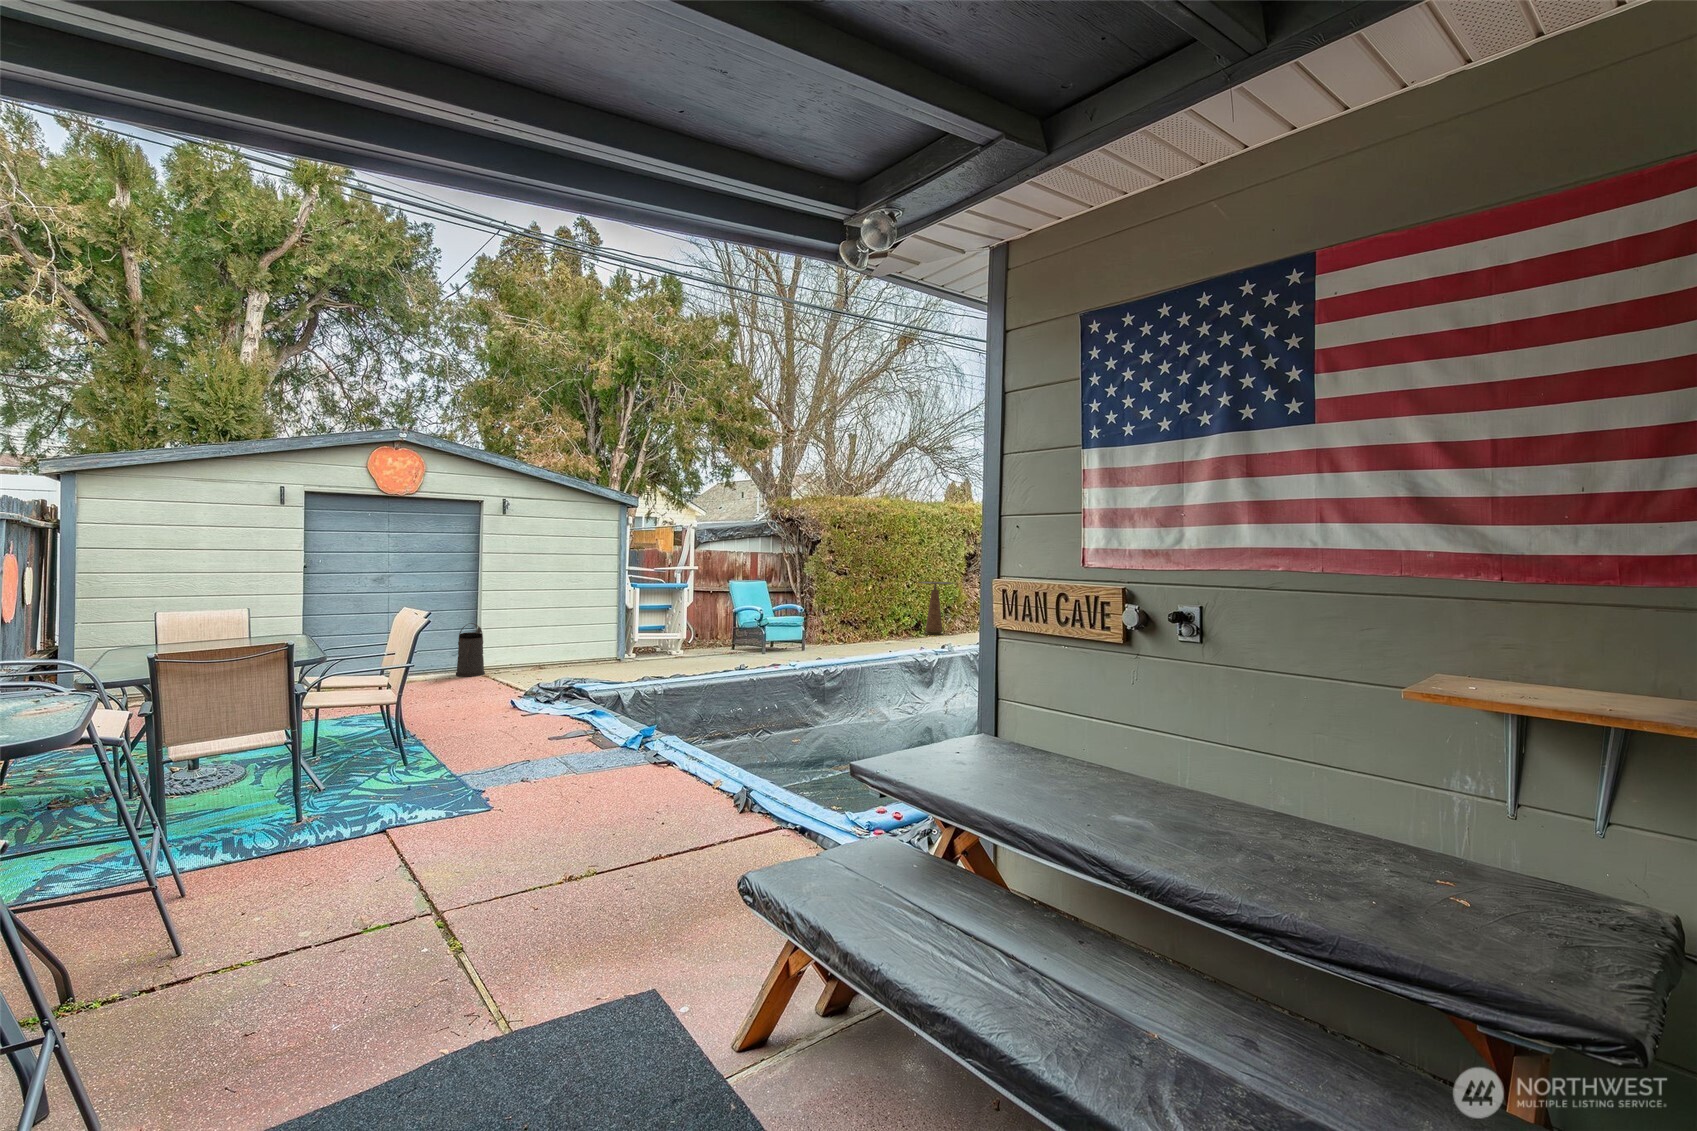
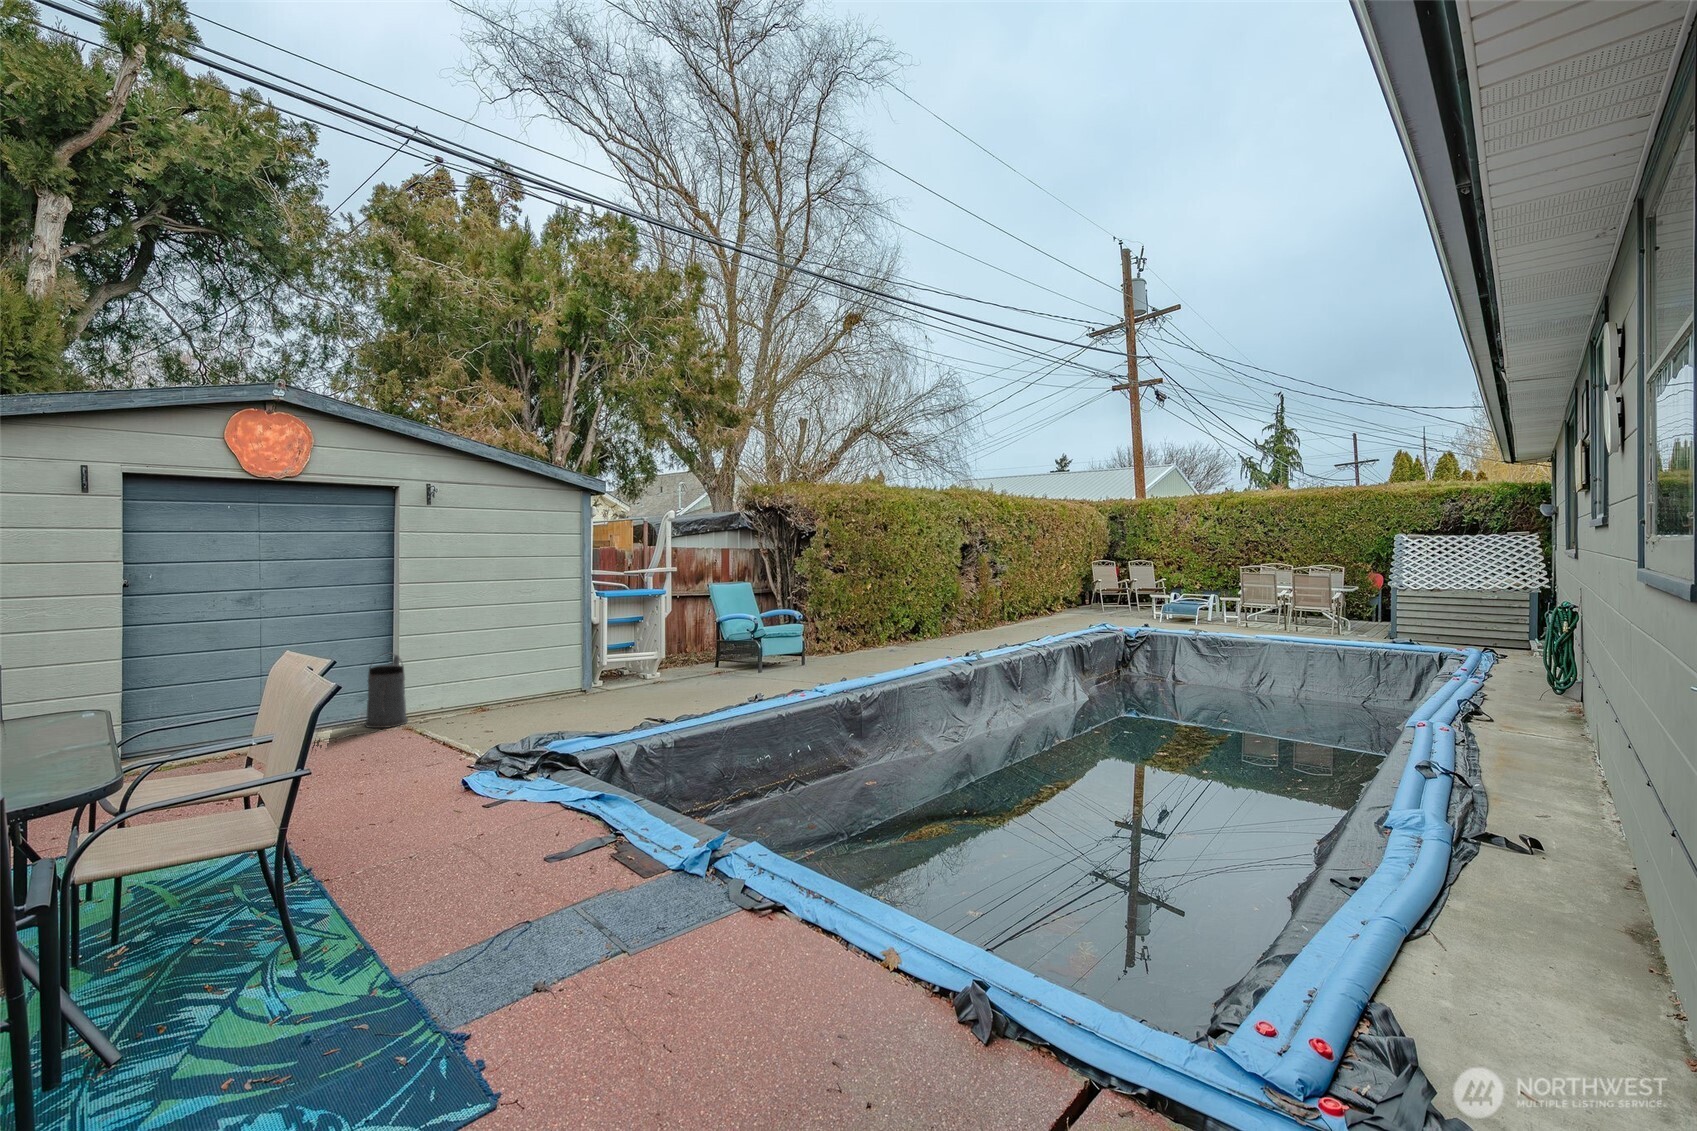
side table: present [918,582,953,635] -> none [917,579,956,639]

